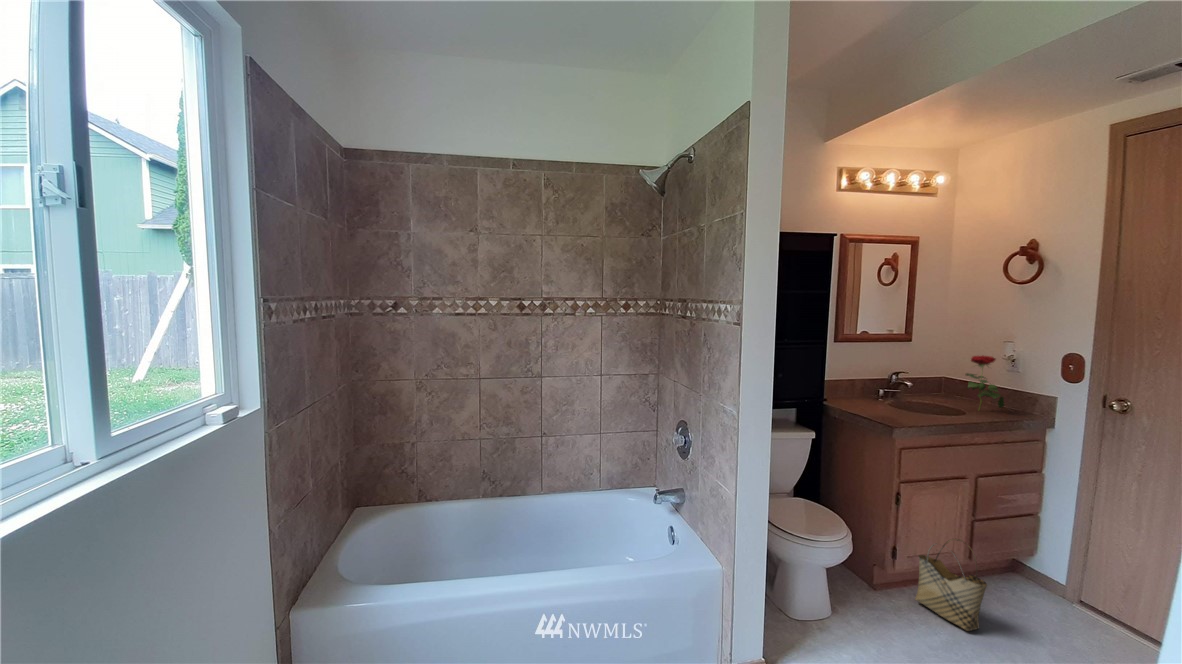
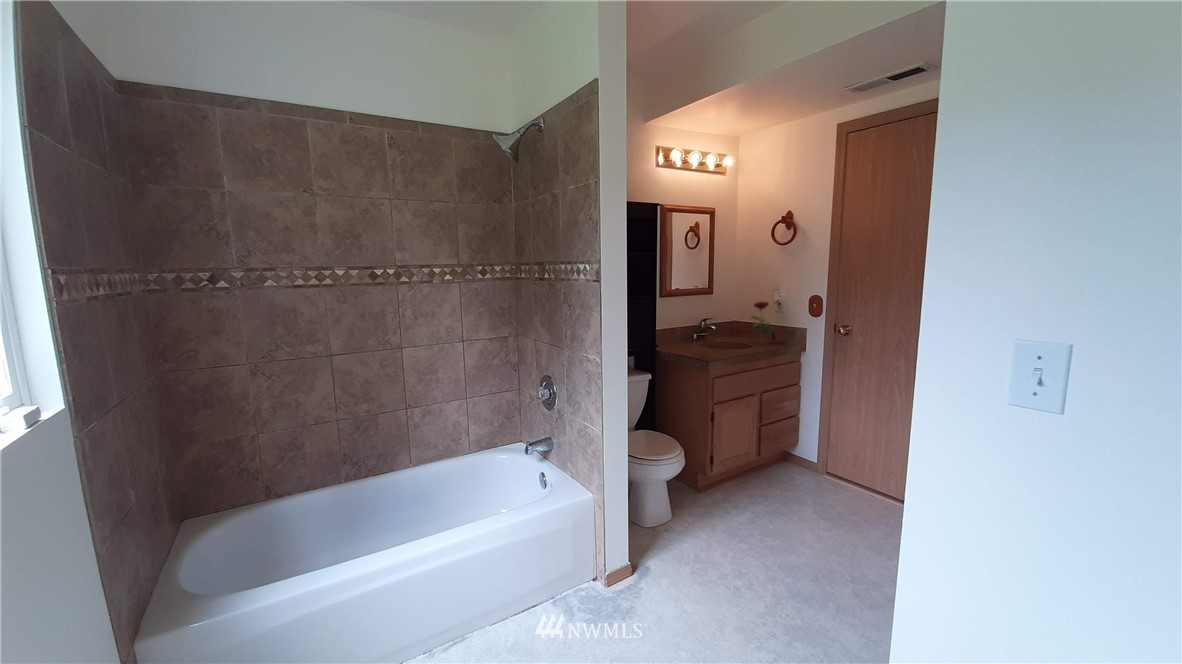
woven basket: present [915,539,987,631] -> none [727,440,770,503]

